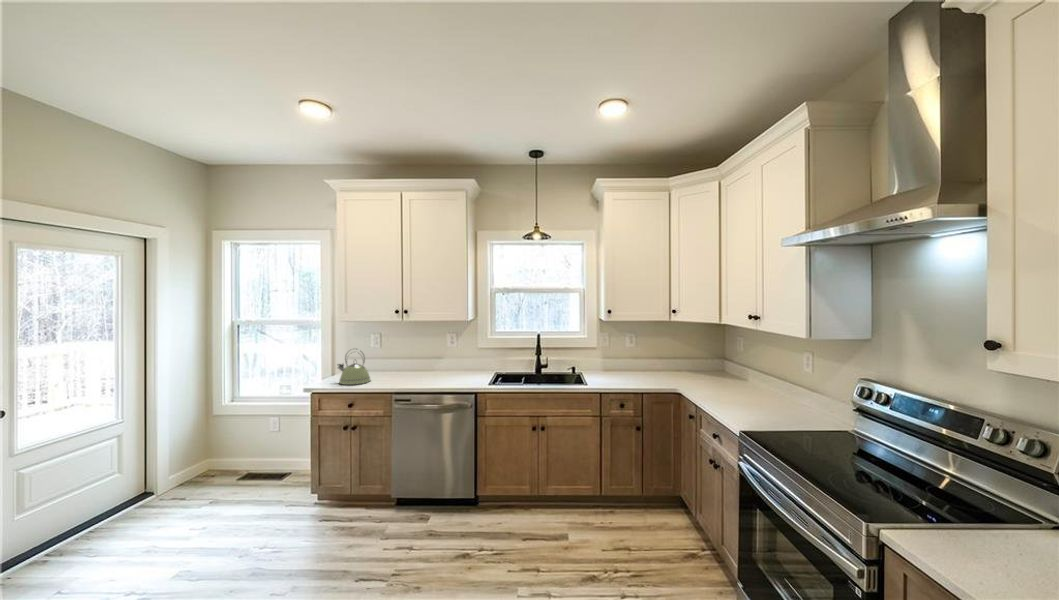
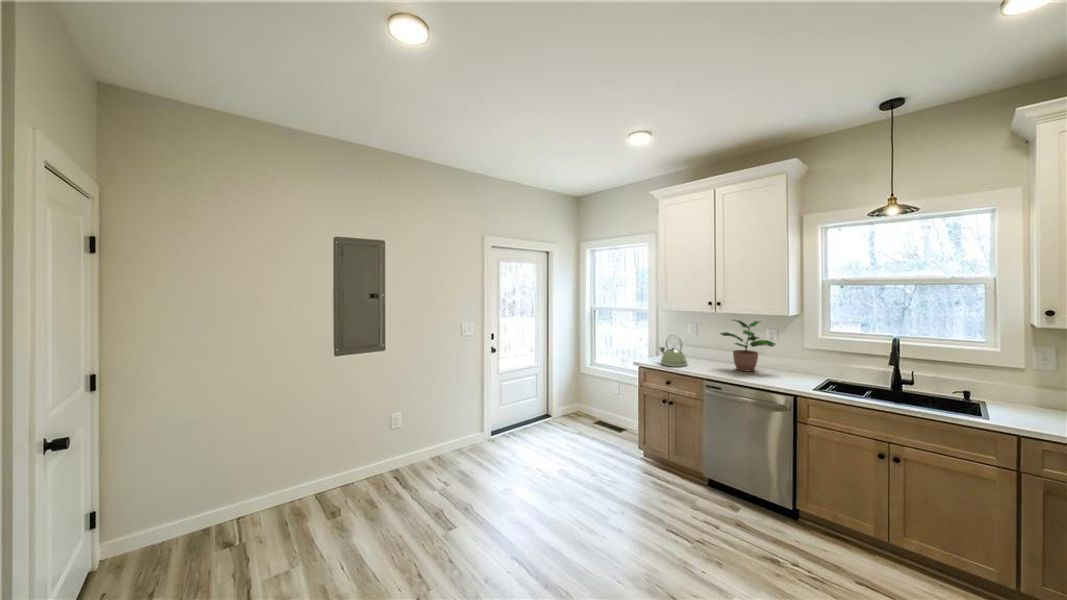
potted plant: none [404,327,455,379] -> present [720,320,776,371]

